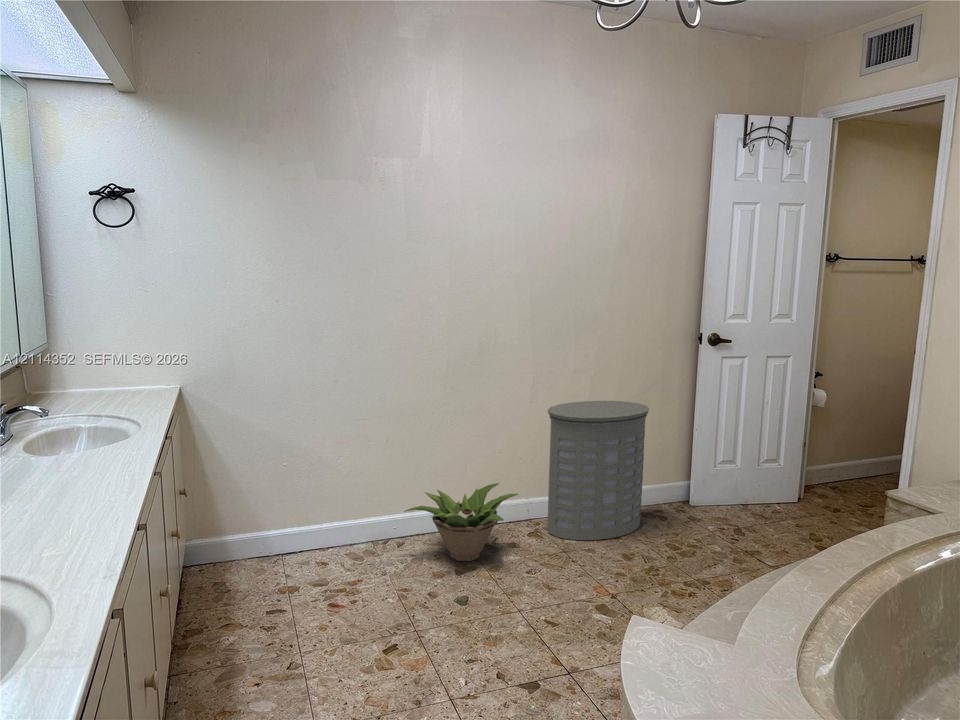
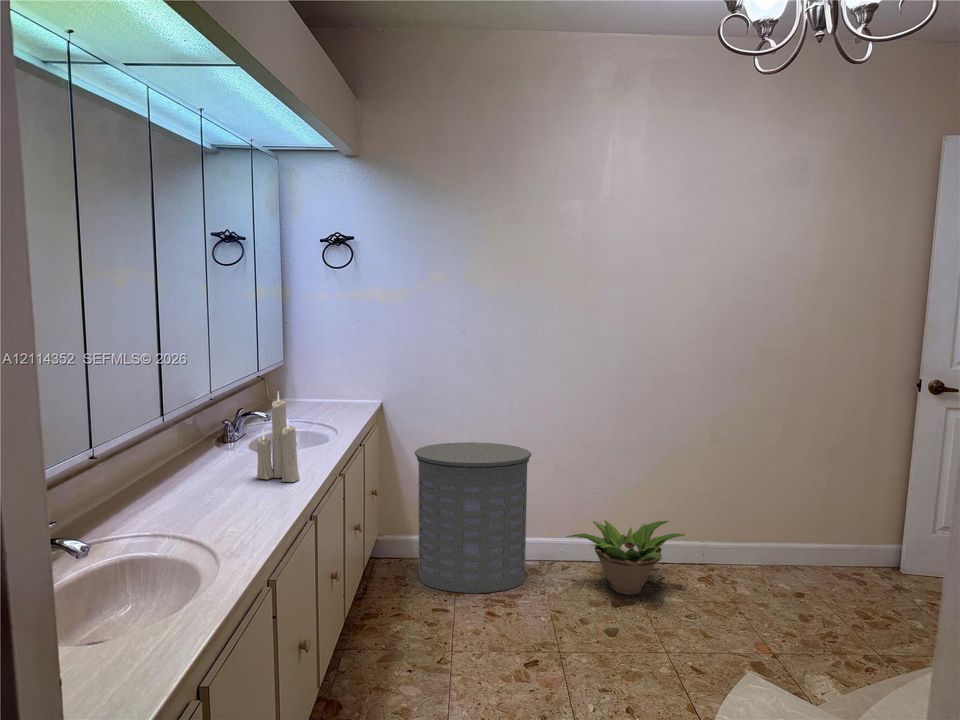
candle: none [41,363,106,485] -> present [256,392,300,482]
laundry hamper: present [547,401,649,540] -> present [415,442,531,593]

